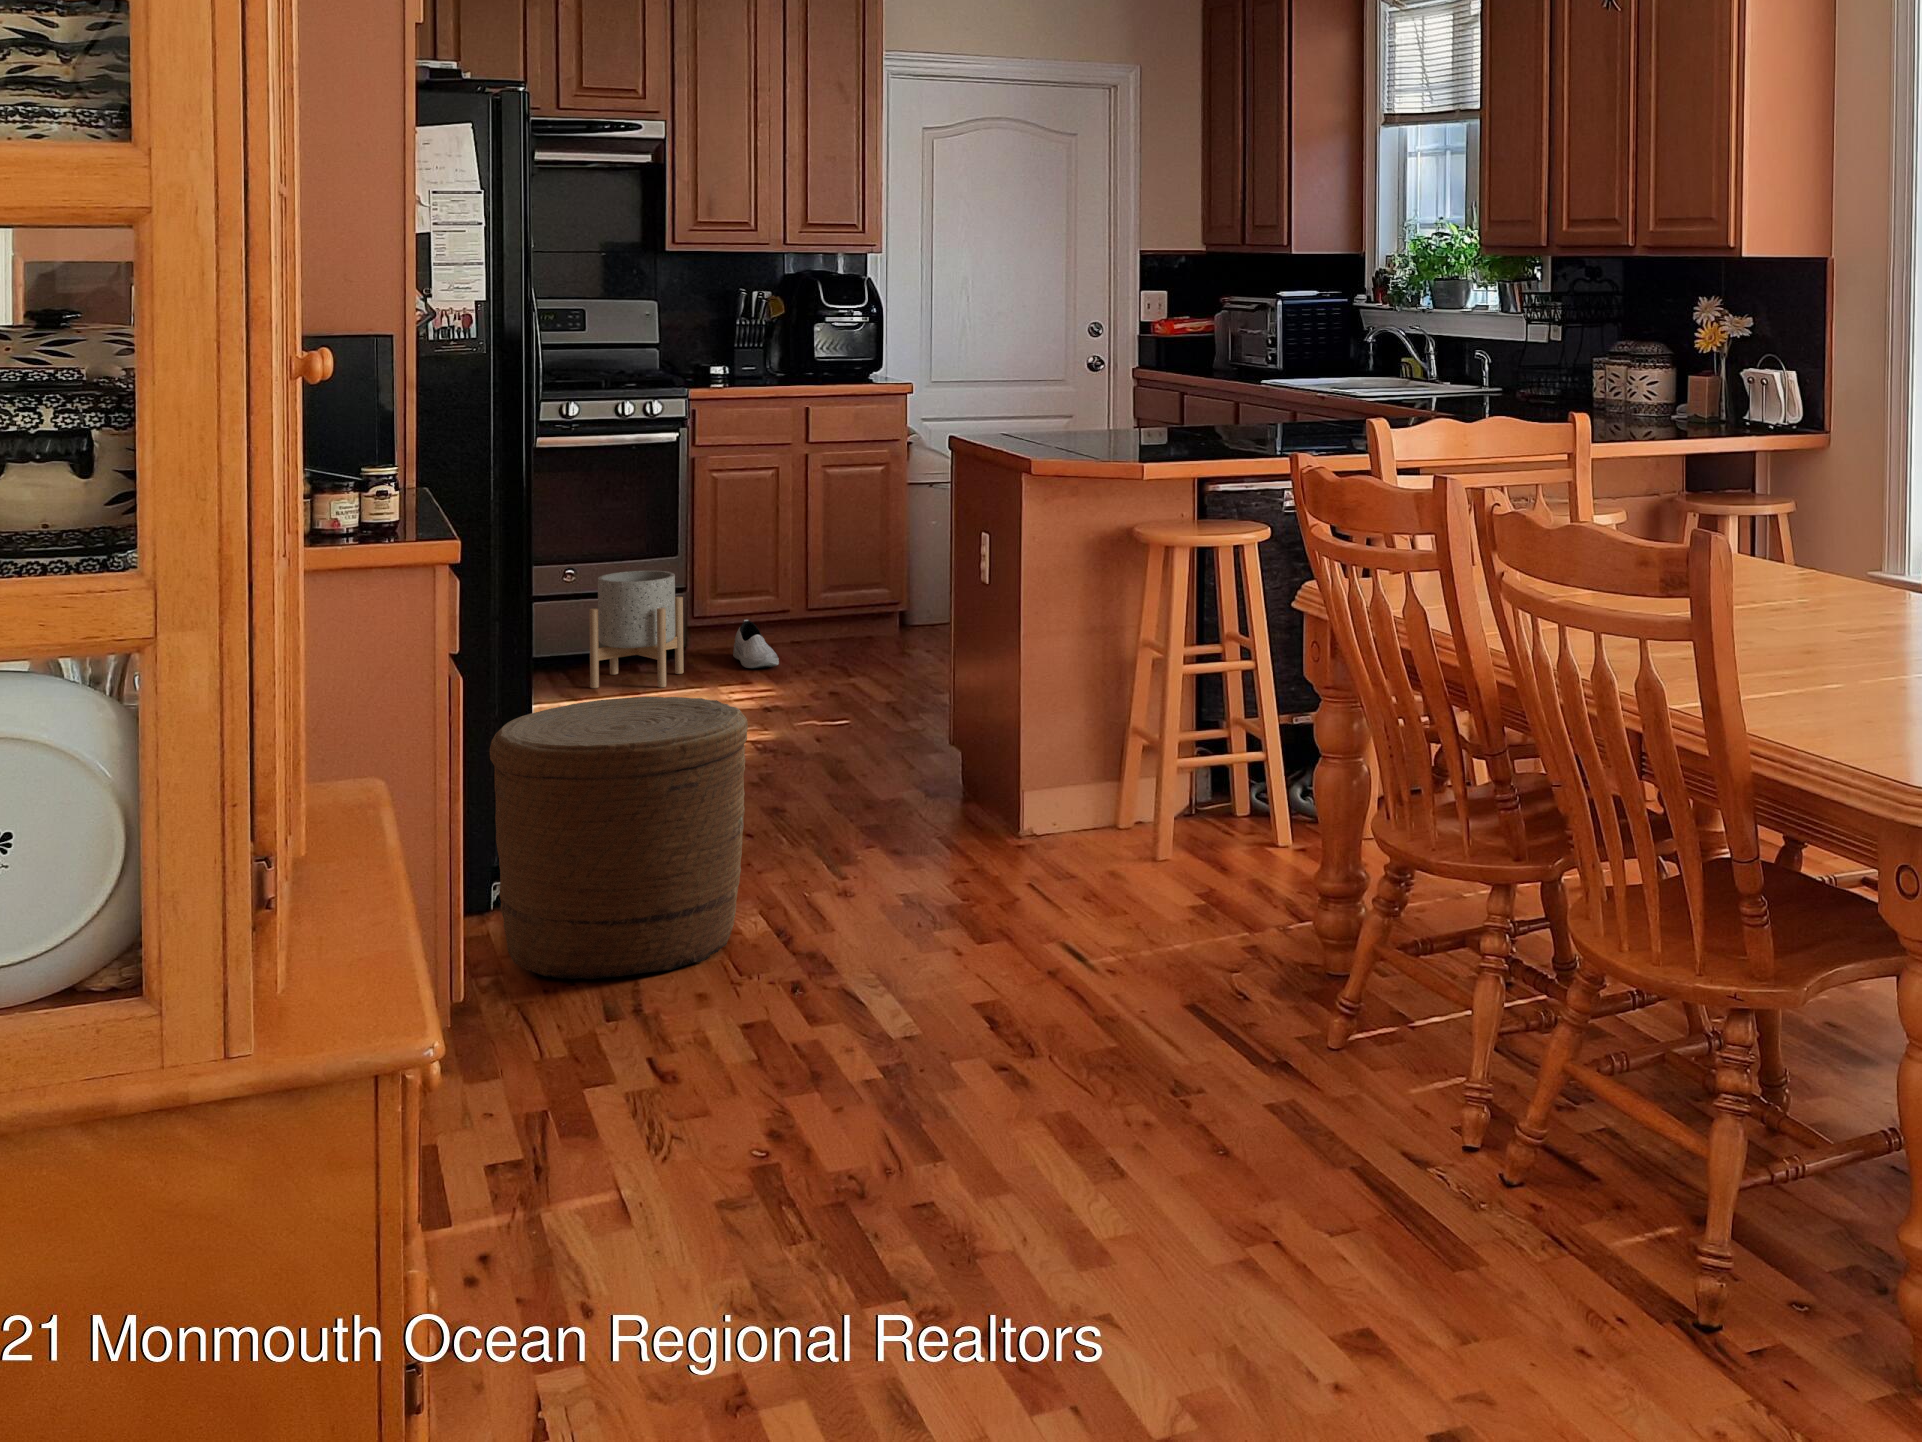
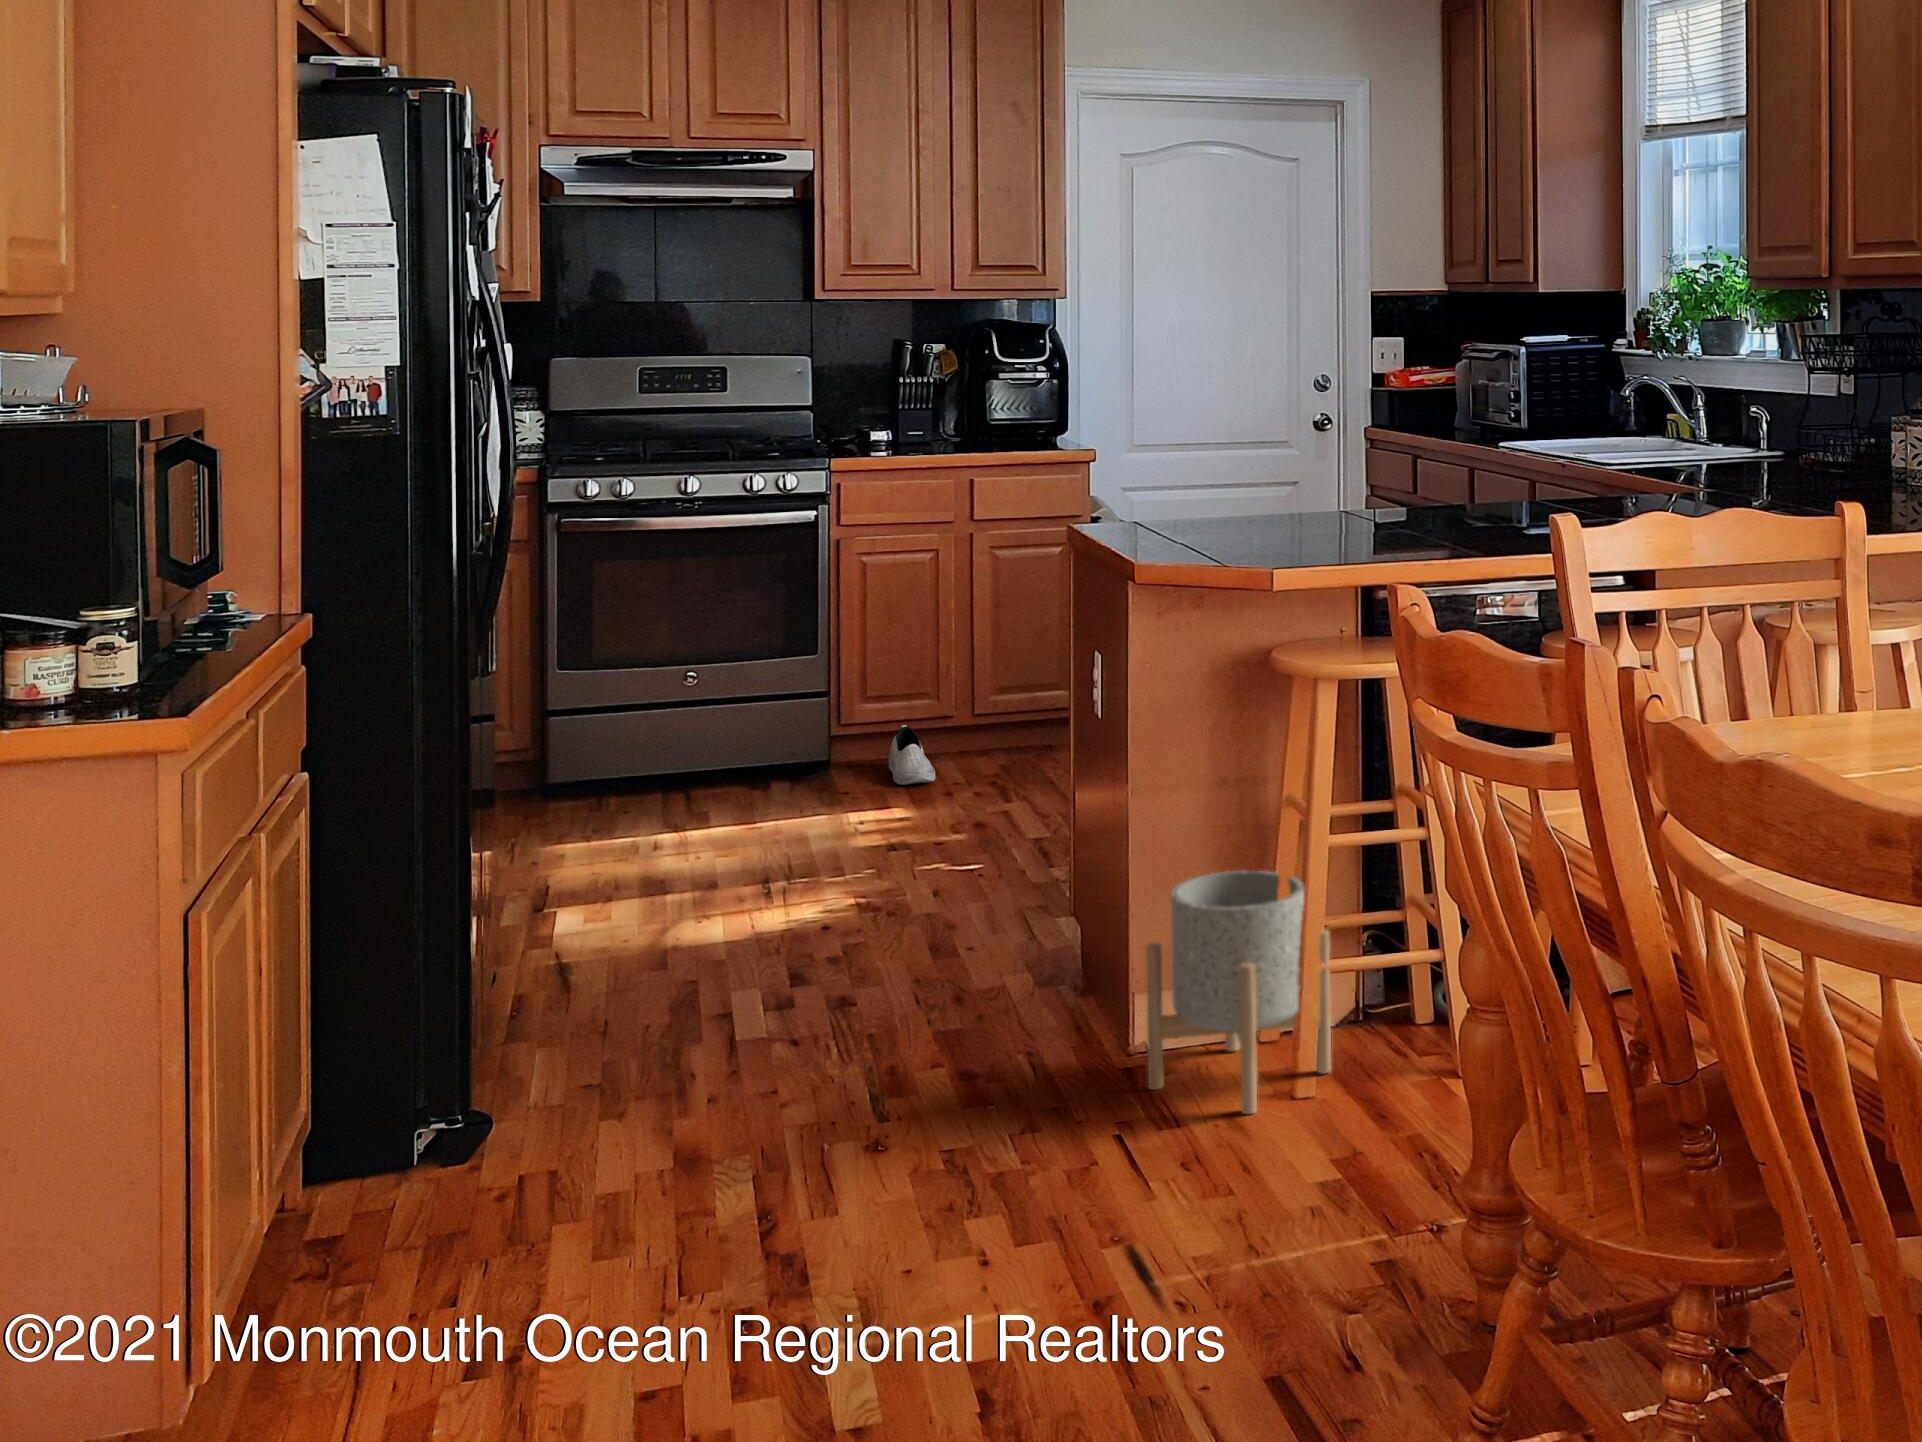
planter: present [589,571,684,688] -> present [1146,871,1331,1114]
woven basket: present [490,697,748,979] -> none [358,887,719,1297]

